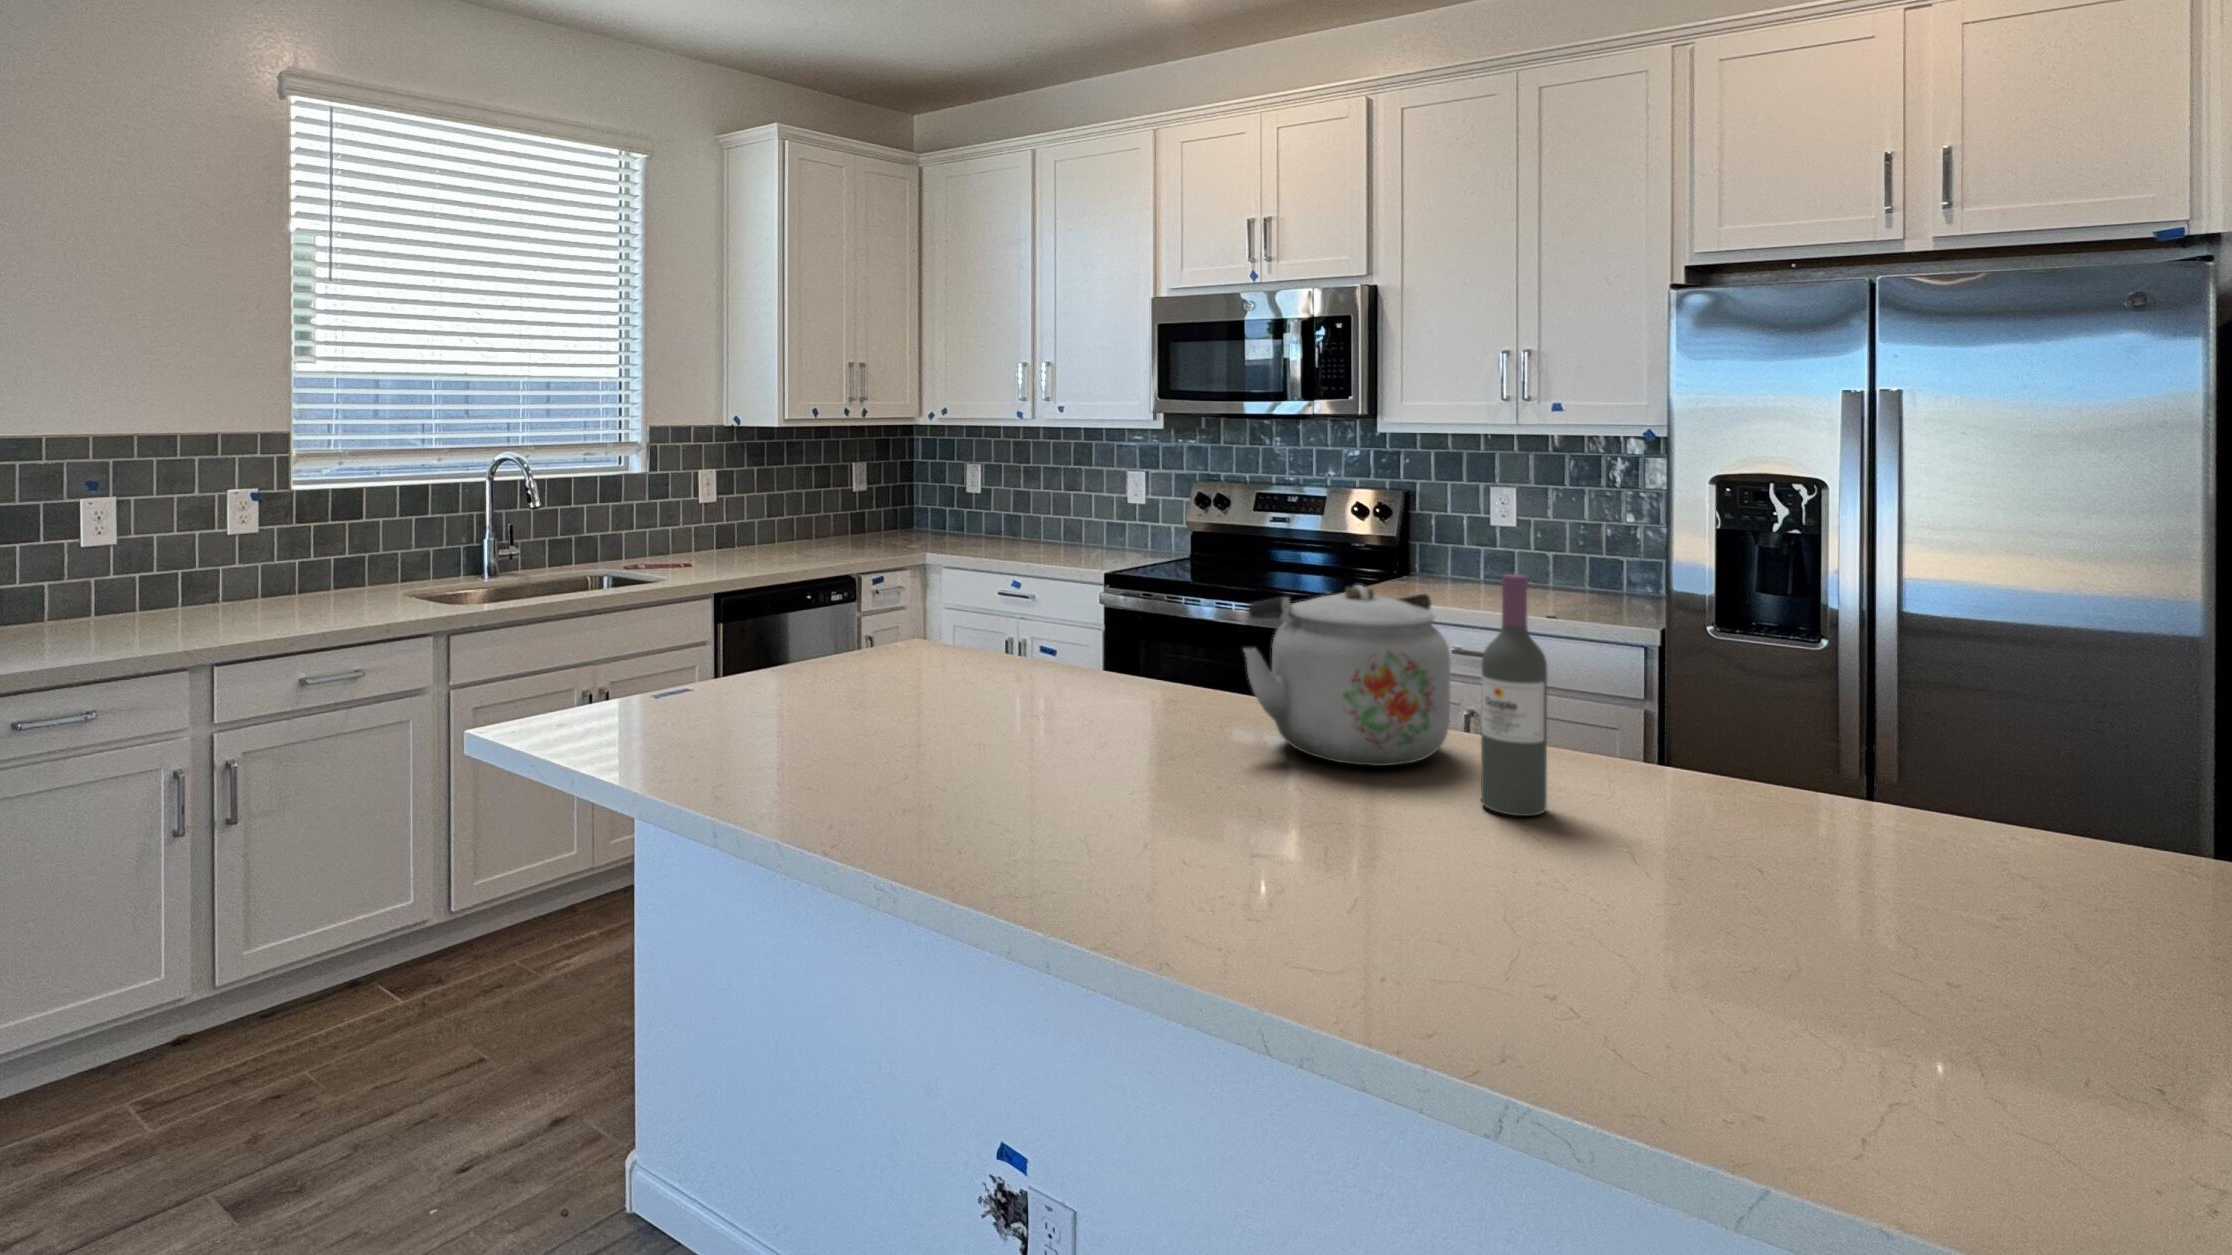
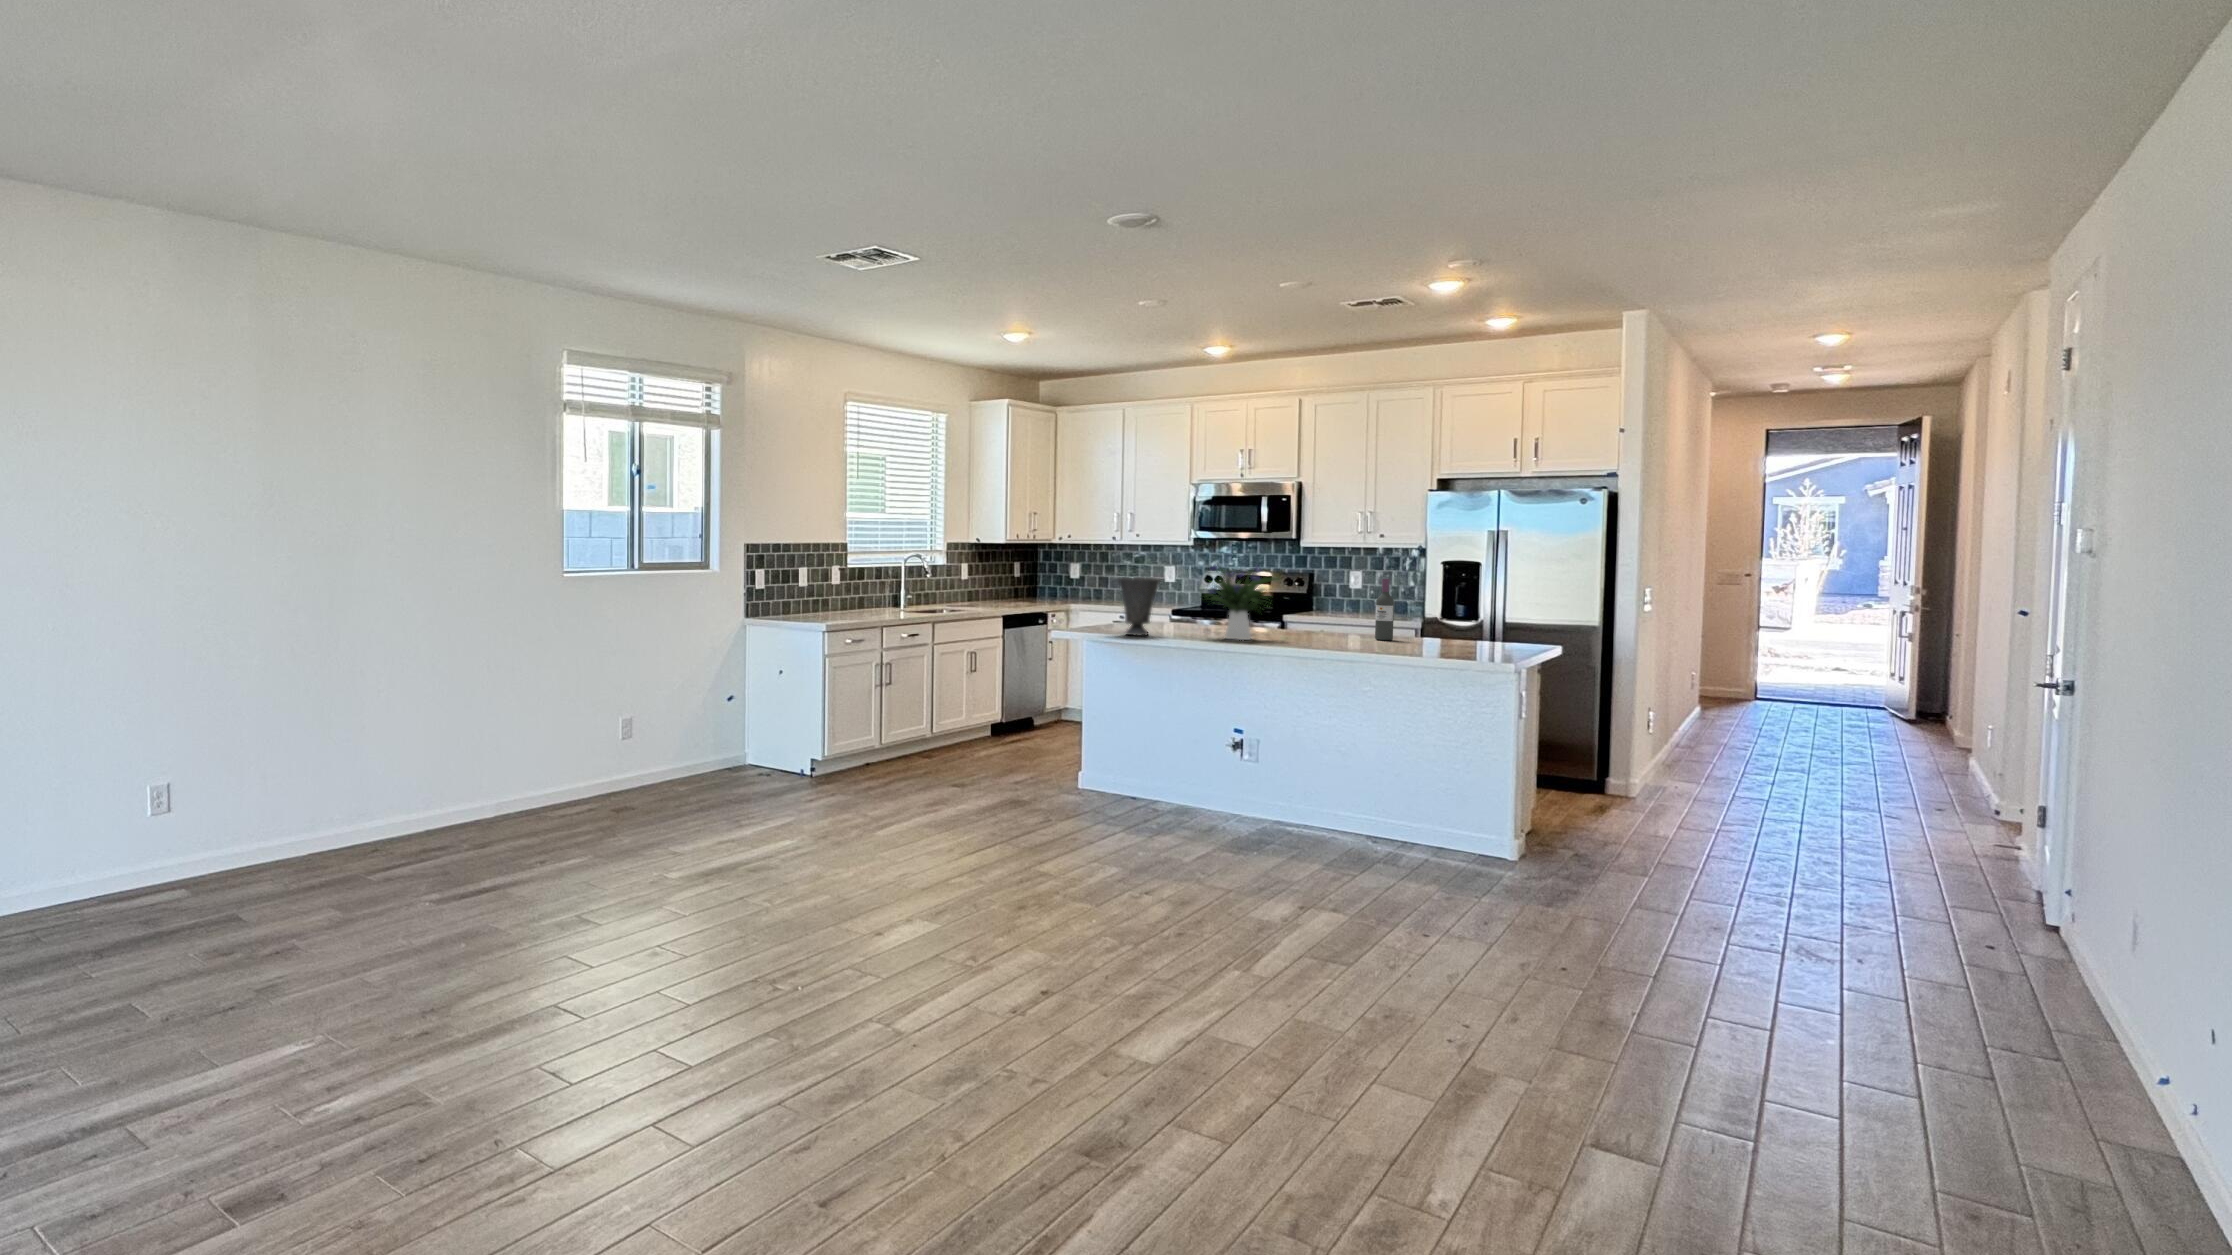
flower arrangement: none [835,498,1125,810] -> present [1207,562,1275,640]
vase: none [637,548,781,757] -> present [1118,577,1161,636]
kettle: present [1244,585,1450,766] -> none [1299,587,1363,636]

